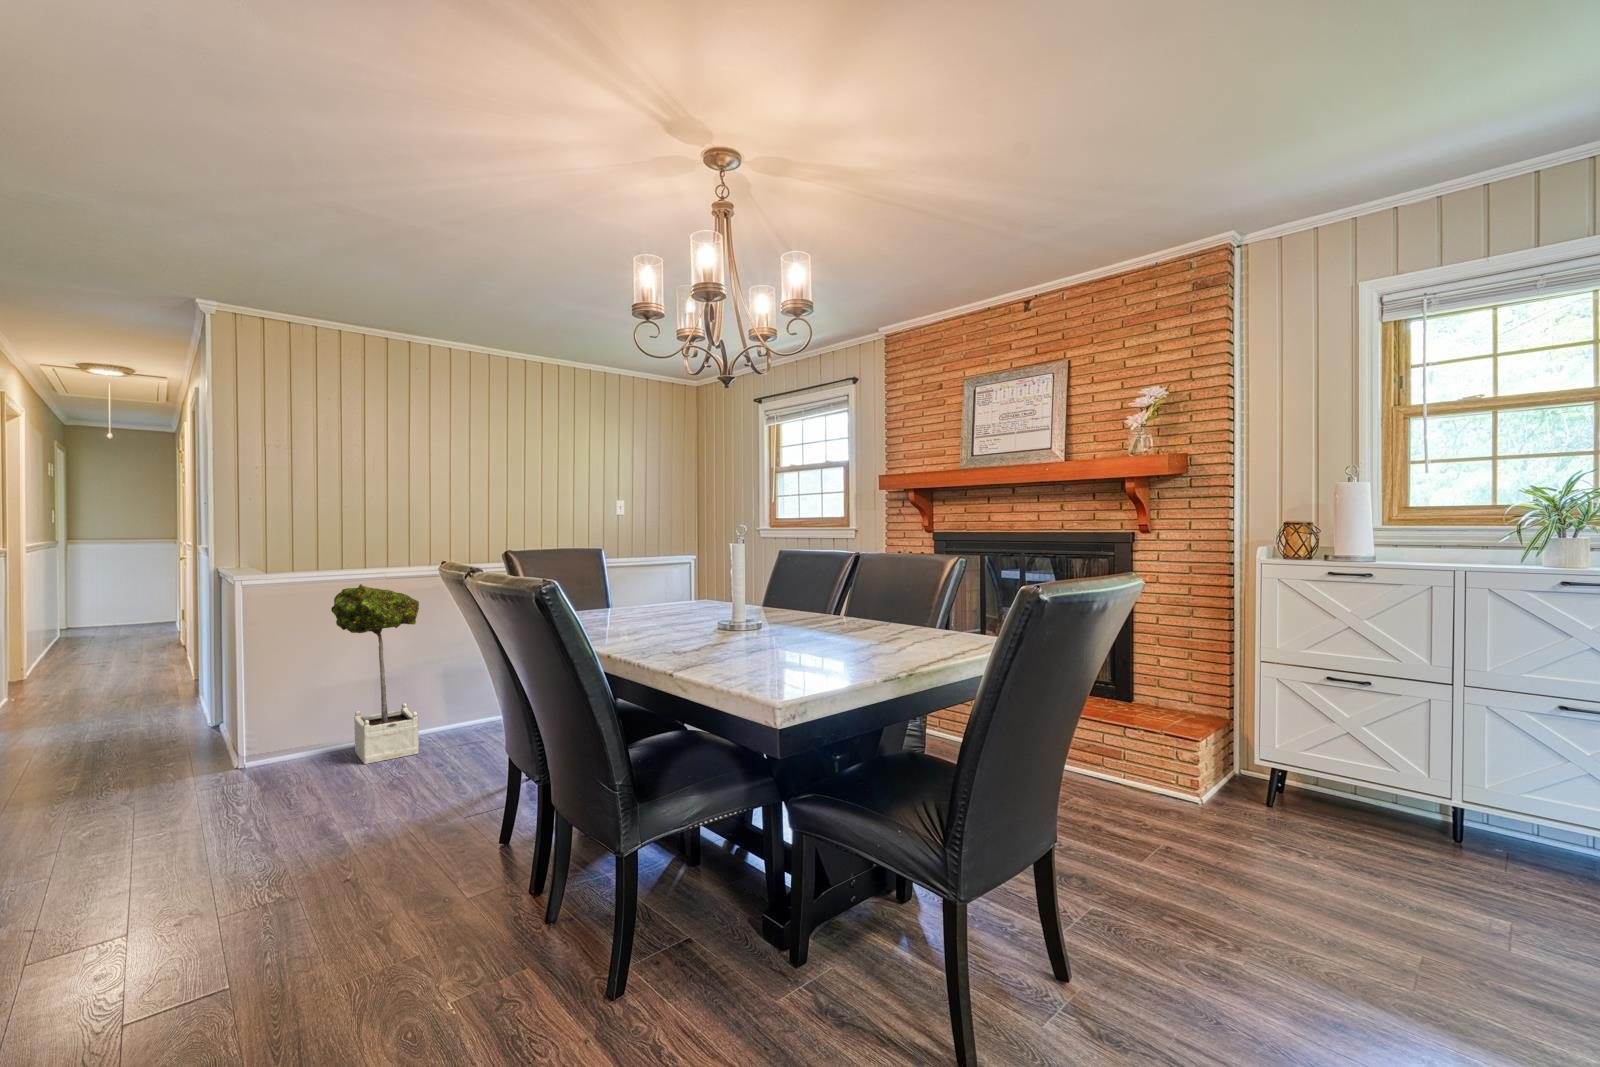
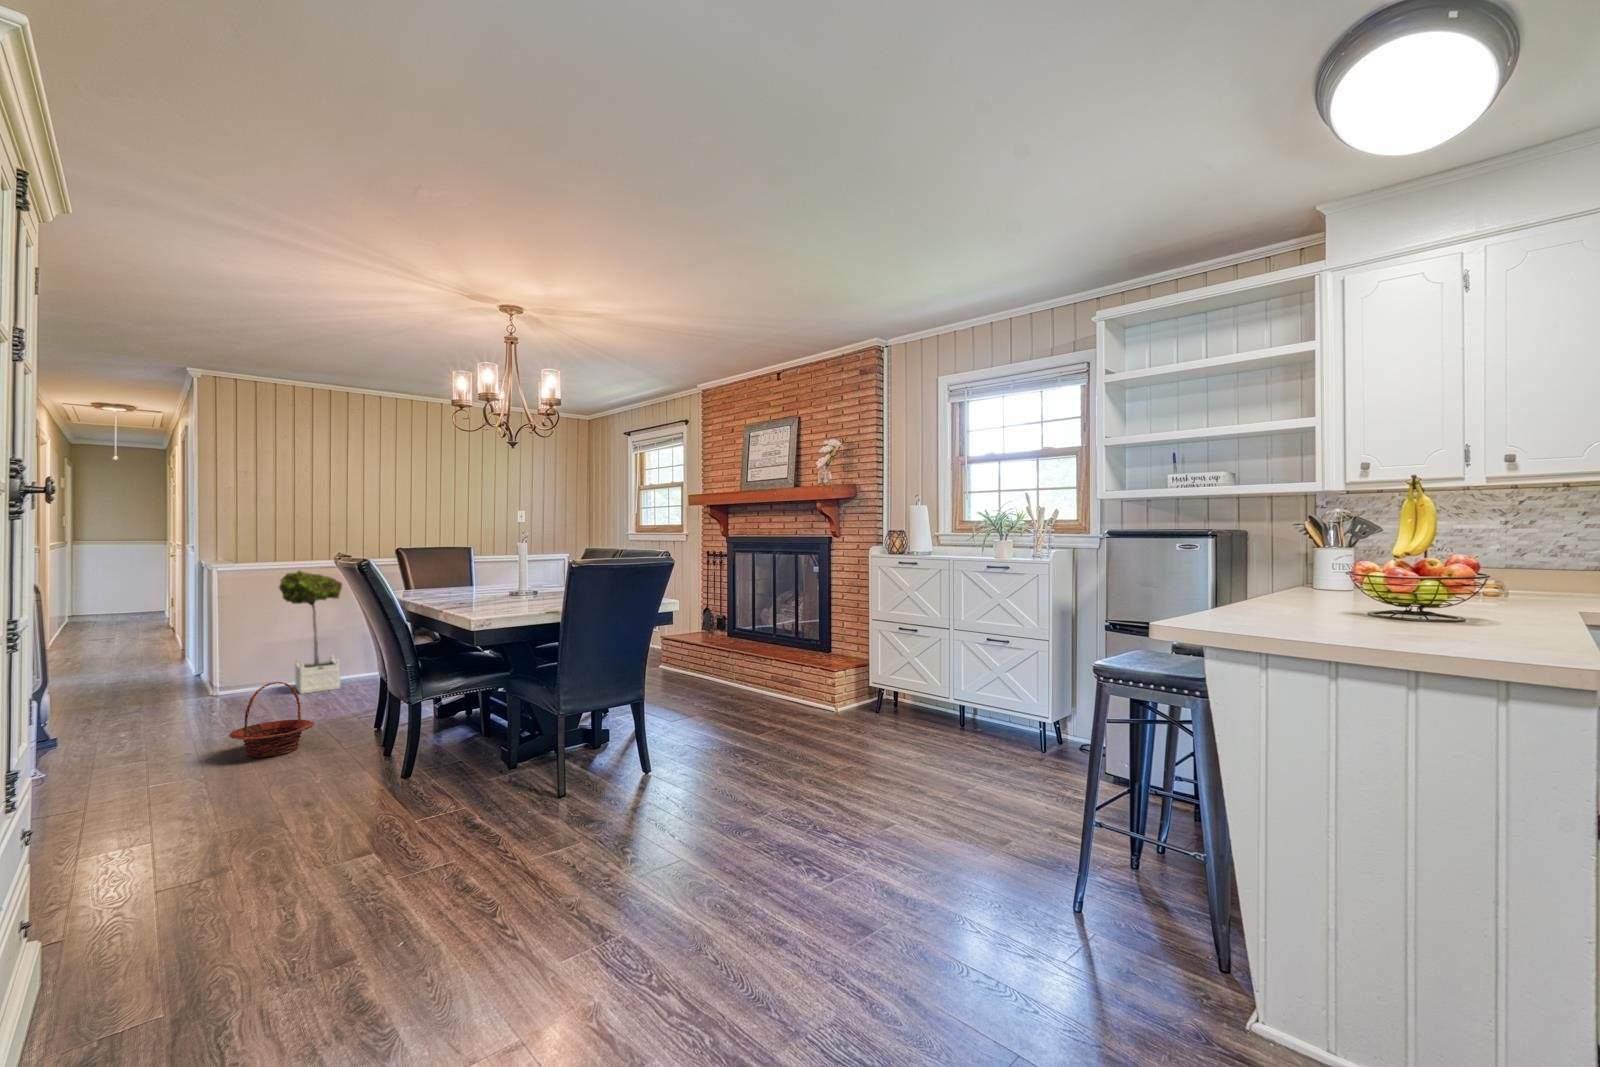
basket: none [275,785,416,925] -> present [229,682,314,757]

